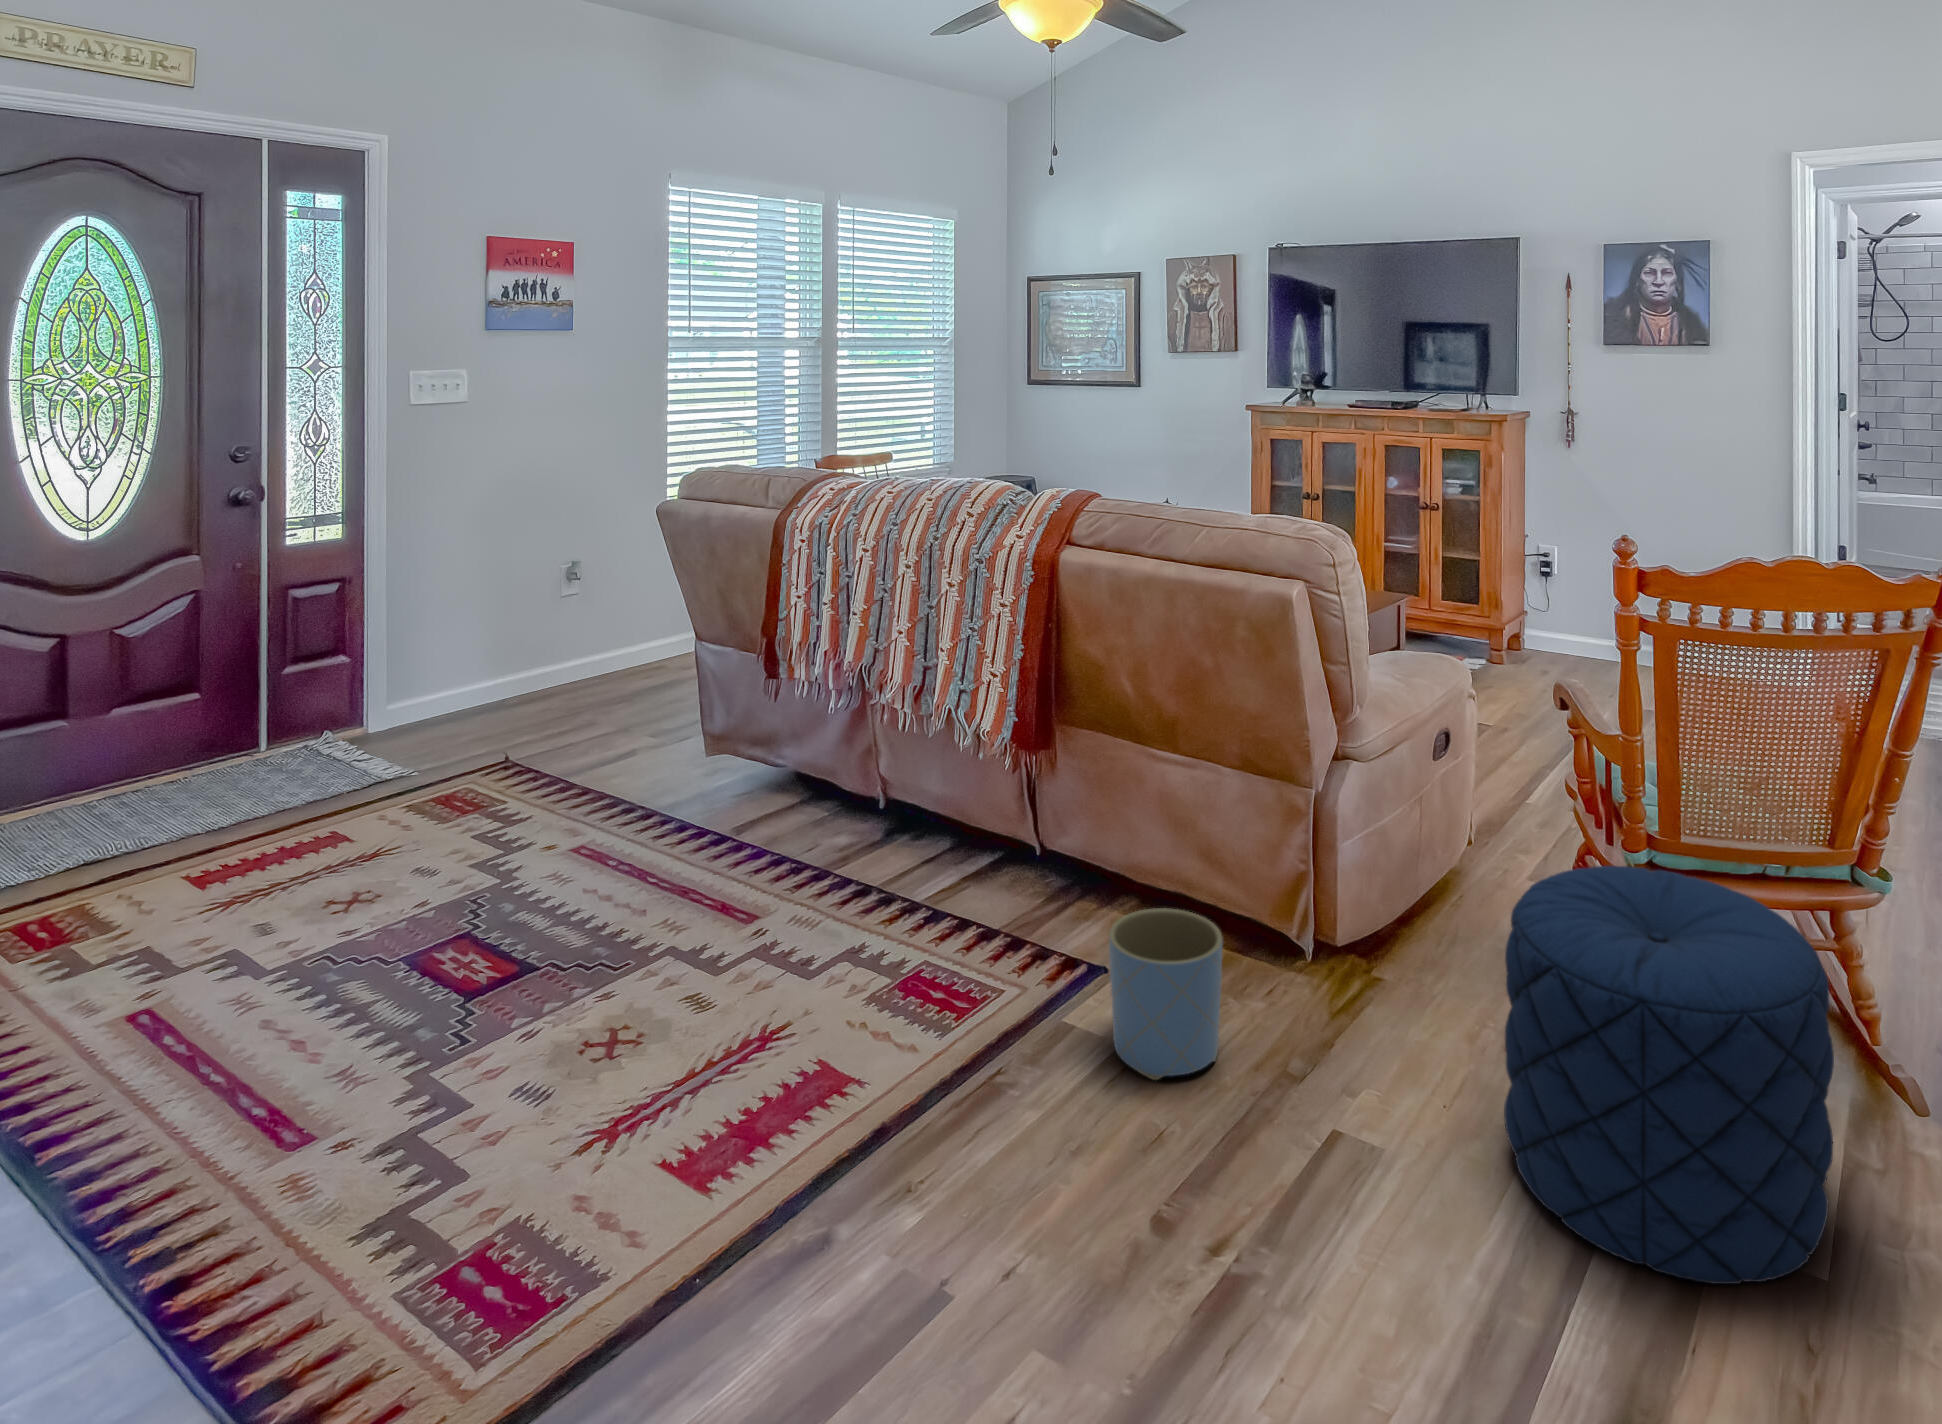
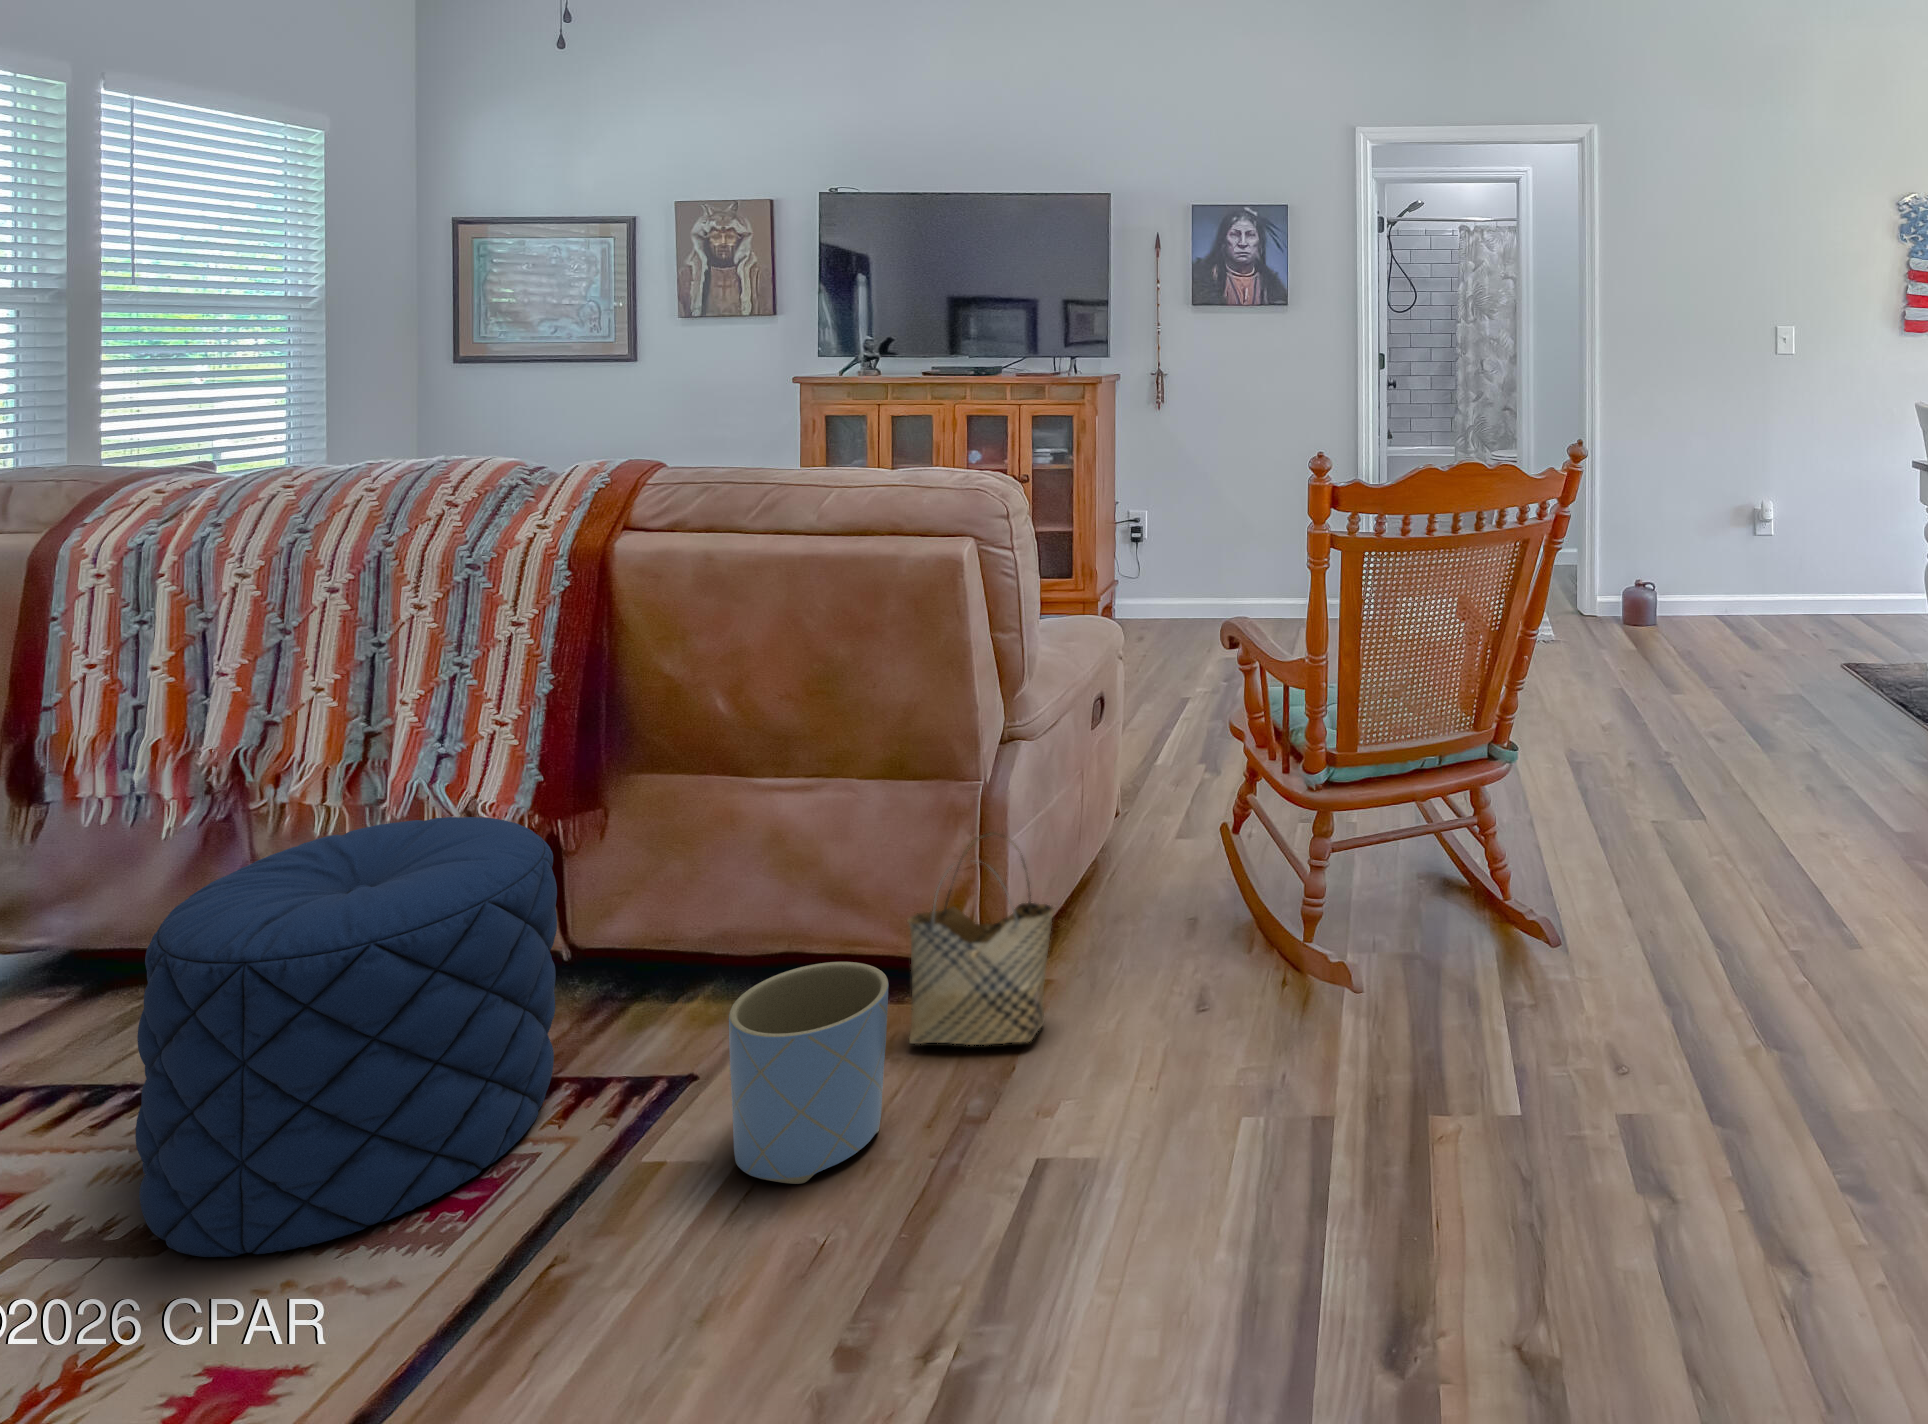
woven basket: none [1251,836,1371,1031] -> present [908,832,1054,1045]
pouf: present [1504,865,1834,1284] -> present [136,817,557,1257]

